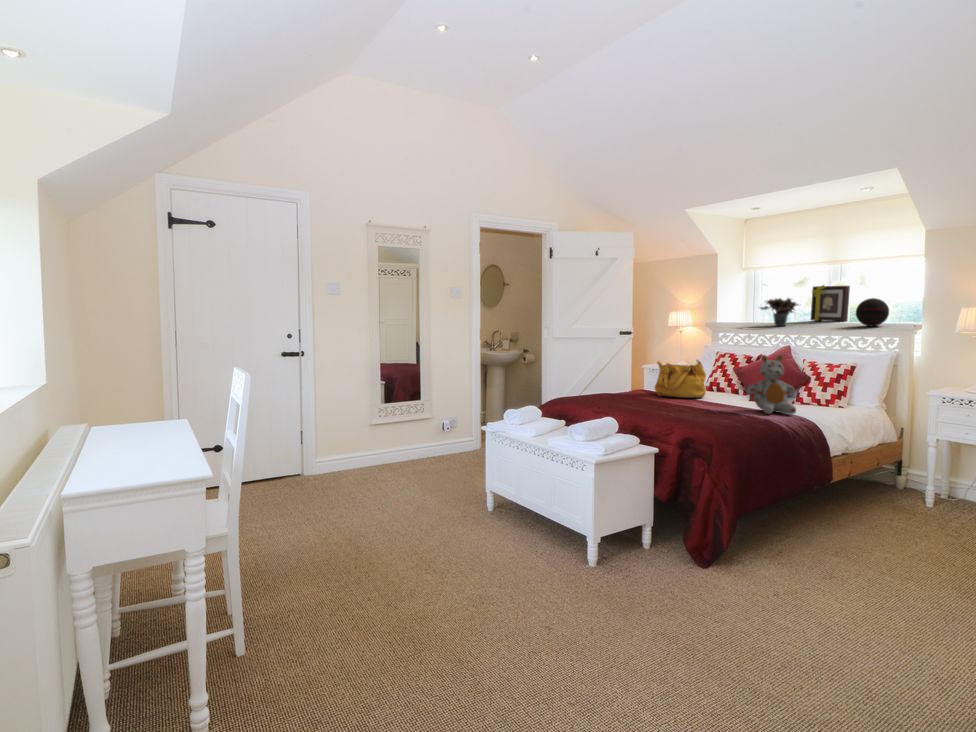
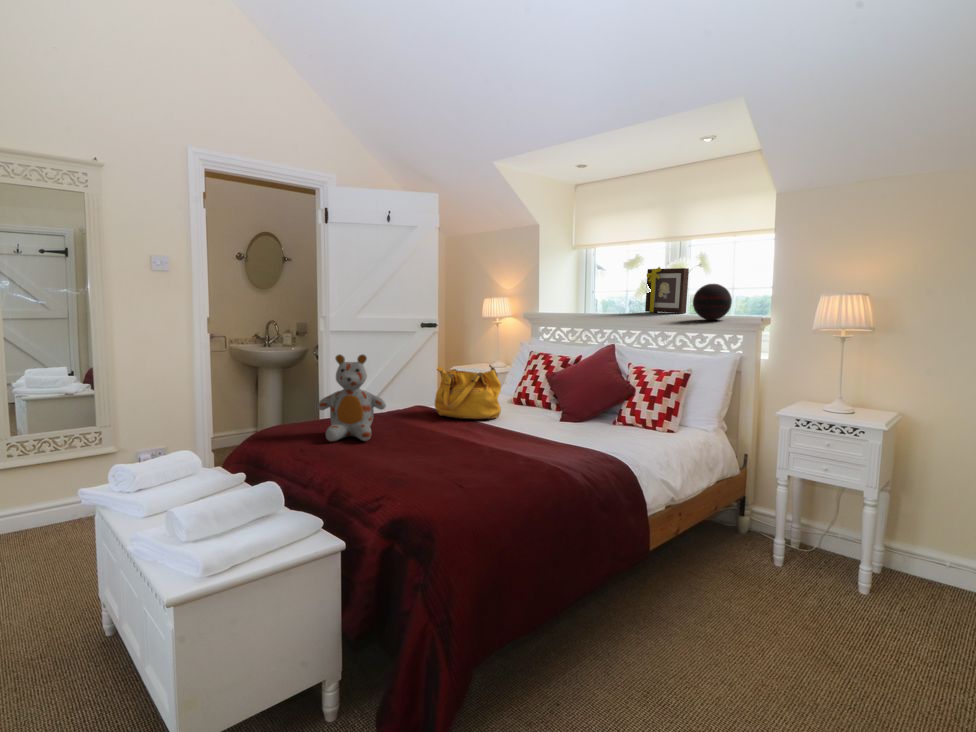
potted plant: present [761,298,798,326] -> none [582,282,636,318]
stuffed bear: present [746,355,796,414] -> present [317,354,386,441]

